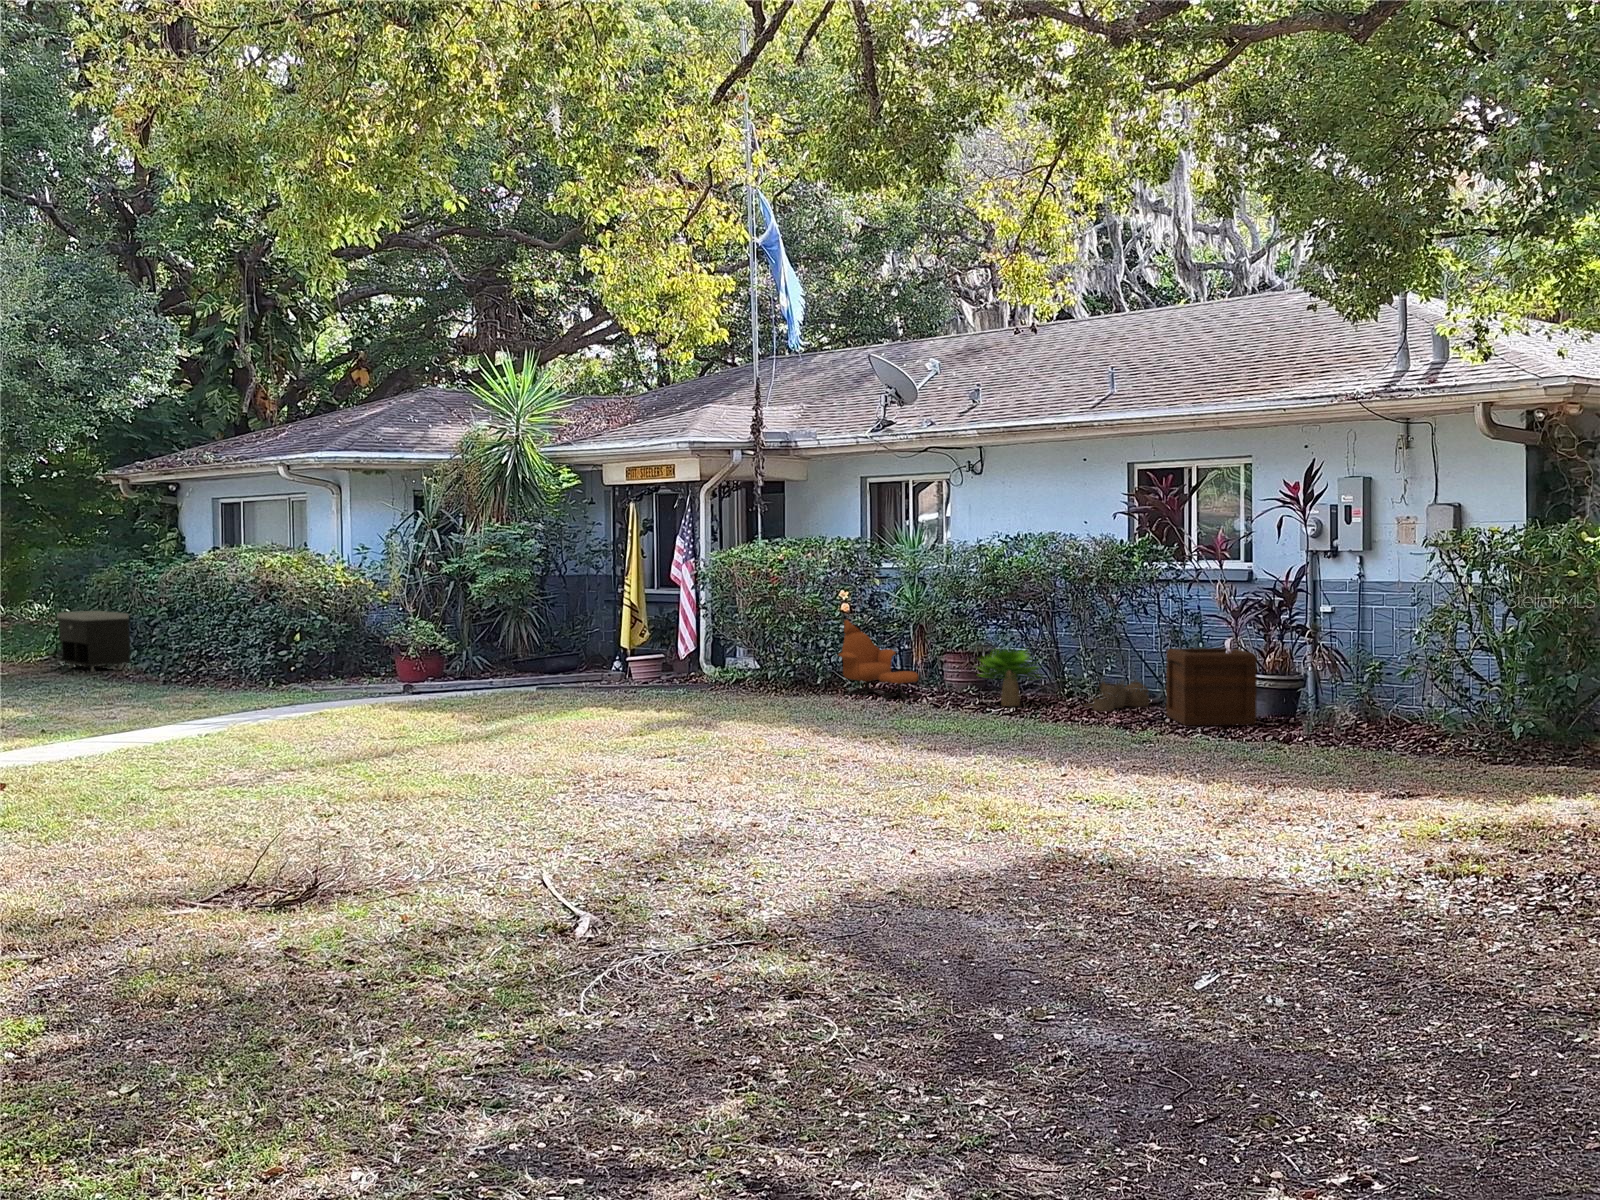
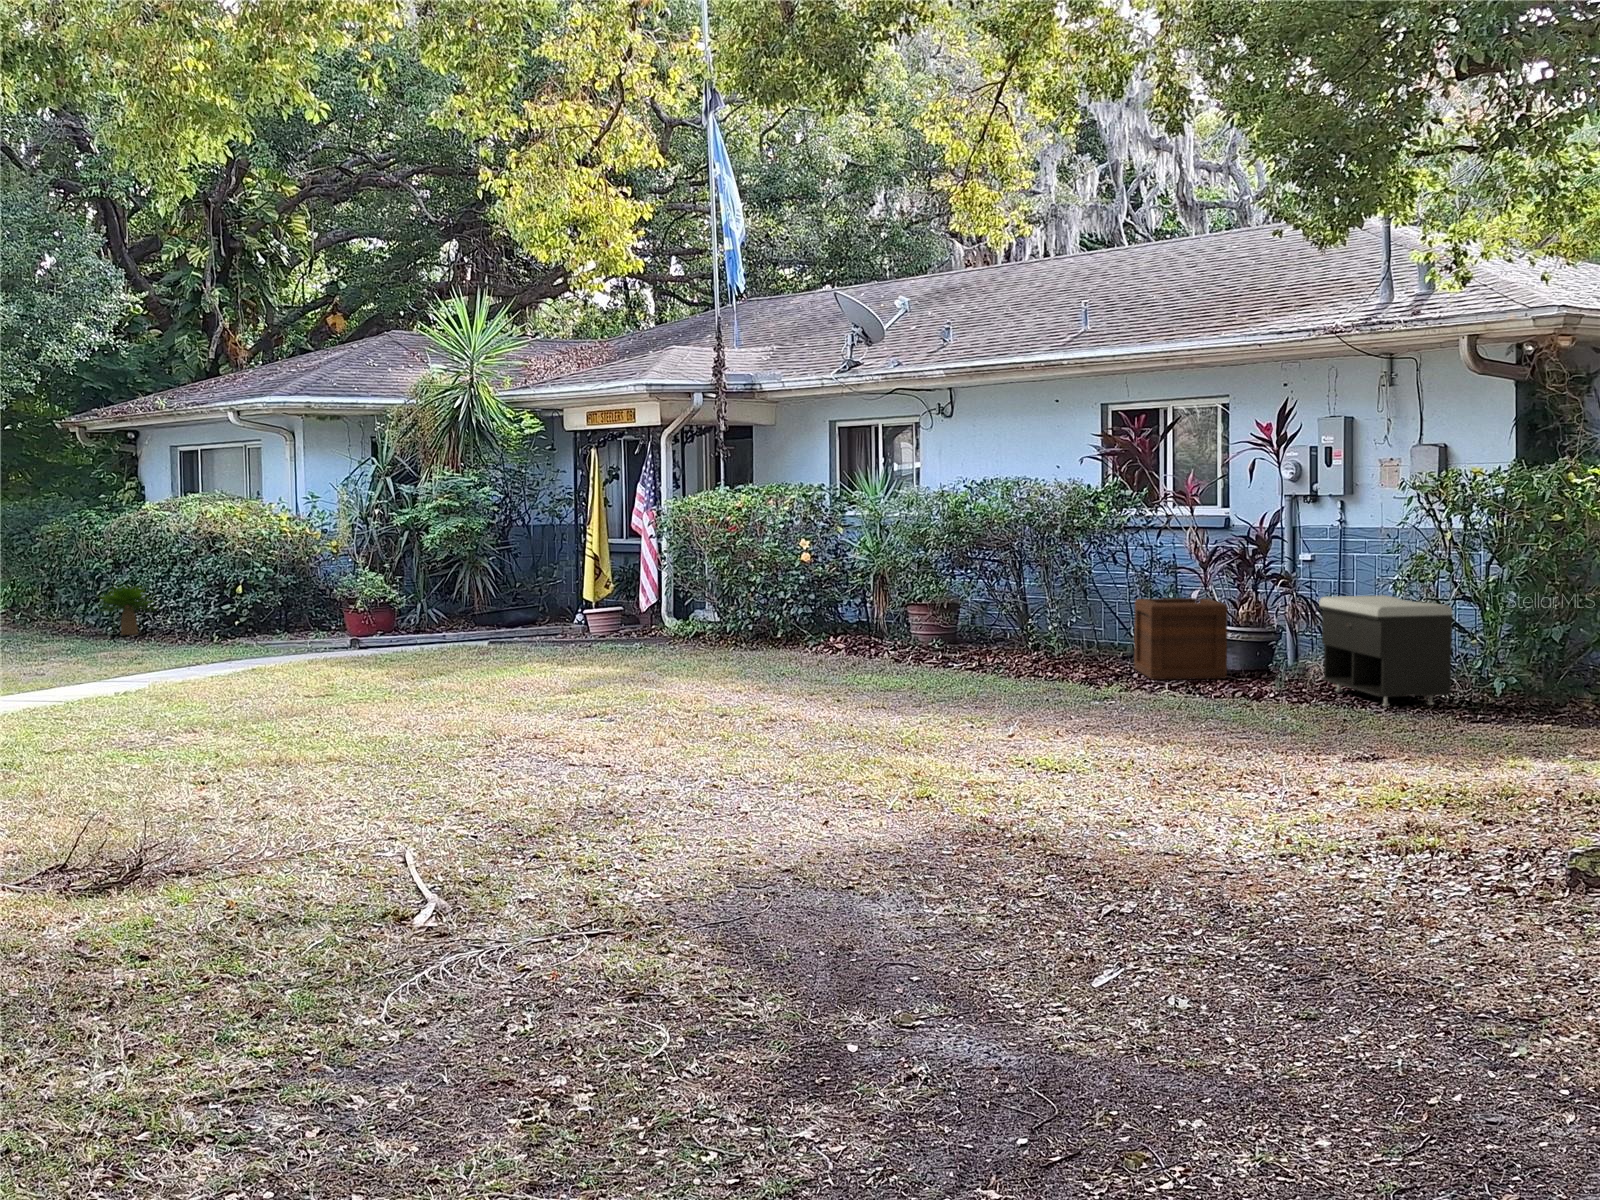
storage bench: present [57,611,130,671] -> present [1319,595,1452,706]
lounge chair: present [838,620,919,700] -> none [799,568,884,653]
potted plant: present [980,649,1042,706] -> present [100,587,155,635]
woven basket: present [1084,680,1149,711] -> none [1050,630,1120,664]

